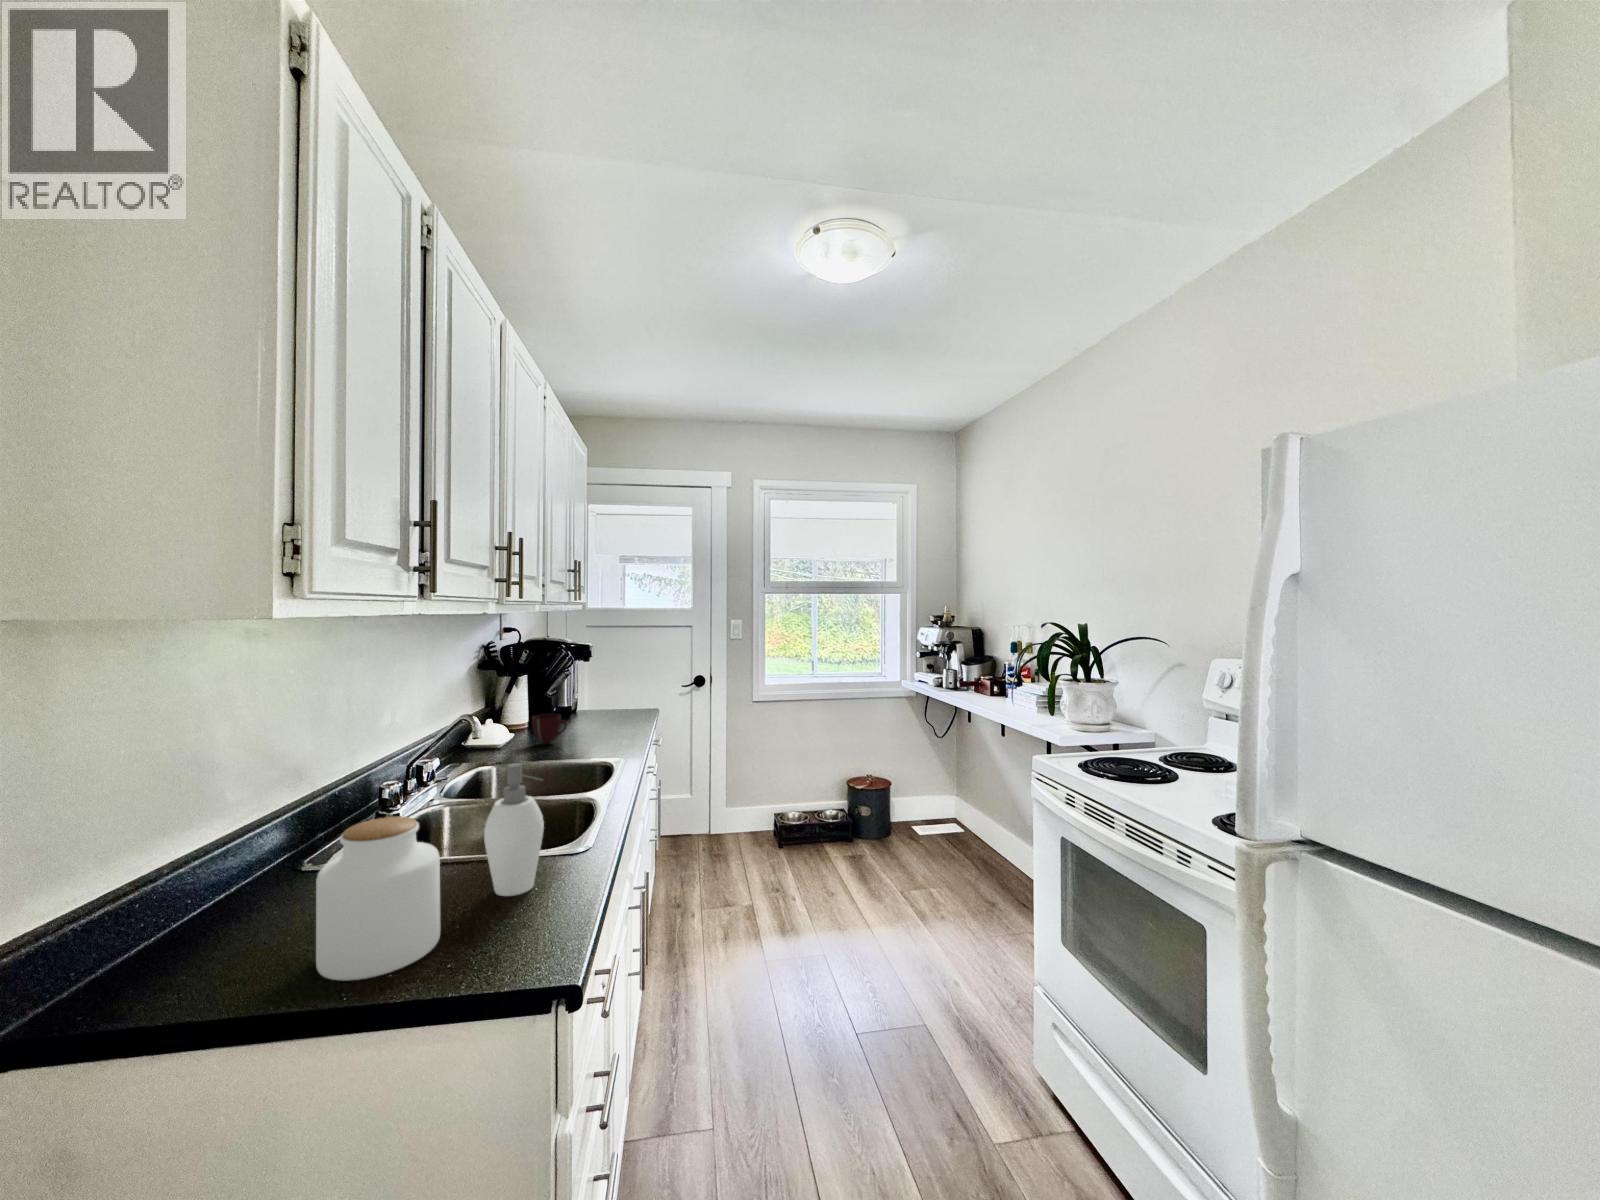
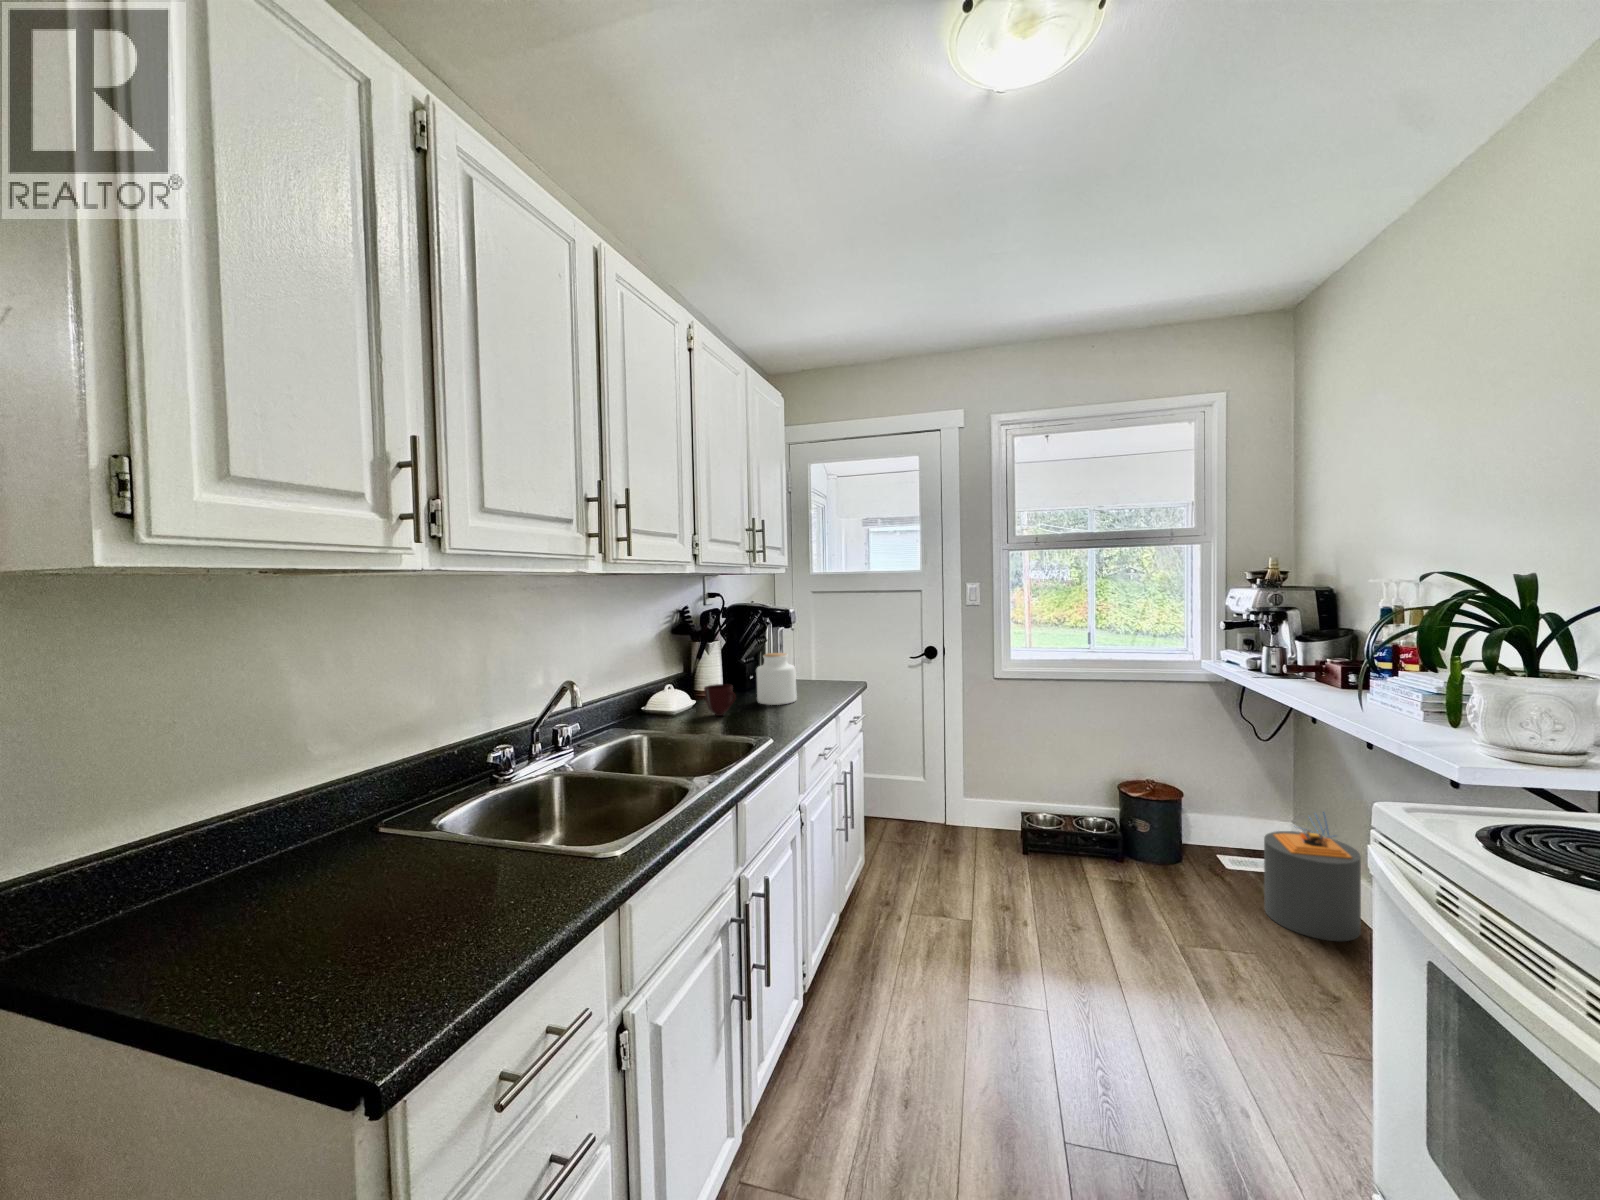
soap dispenser: present [484,763,544,896] -> none [456,748,529,907]
trash can: none [946,779,999,869] -> present [1264,812,1361,941]
jar: present [316,817,440,980] -> present [756,653,797,705]

